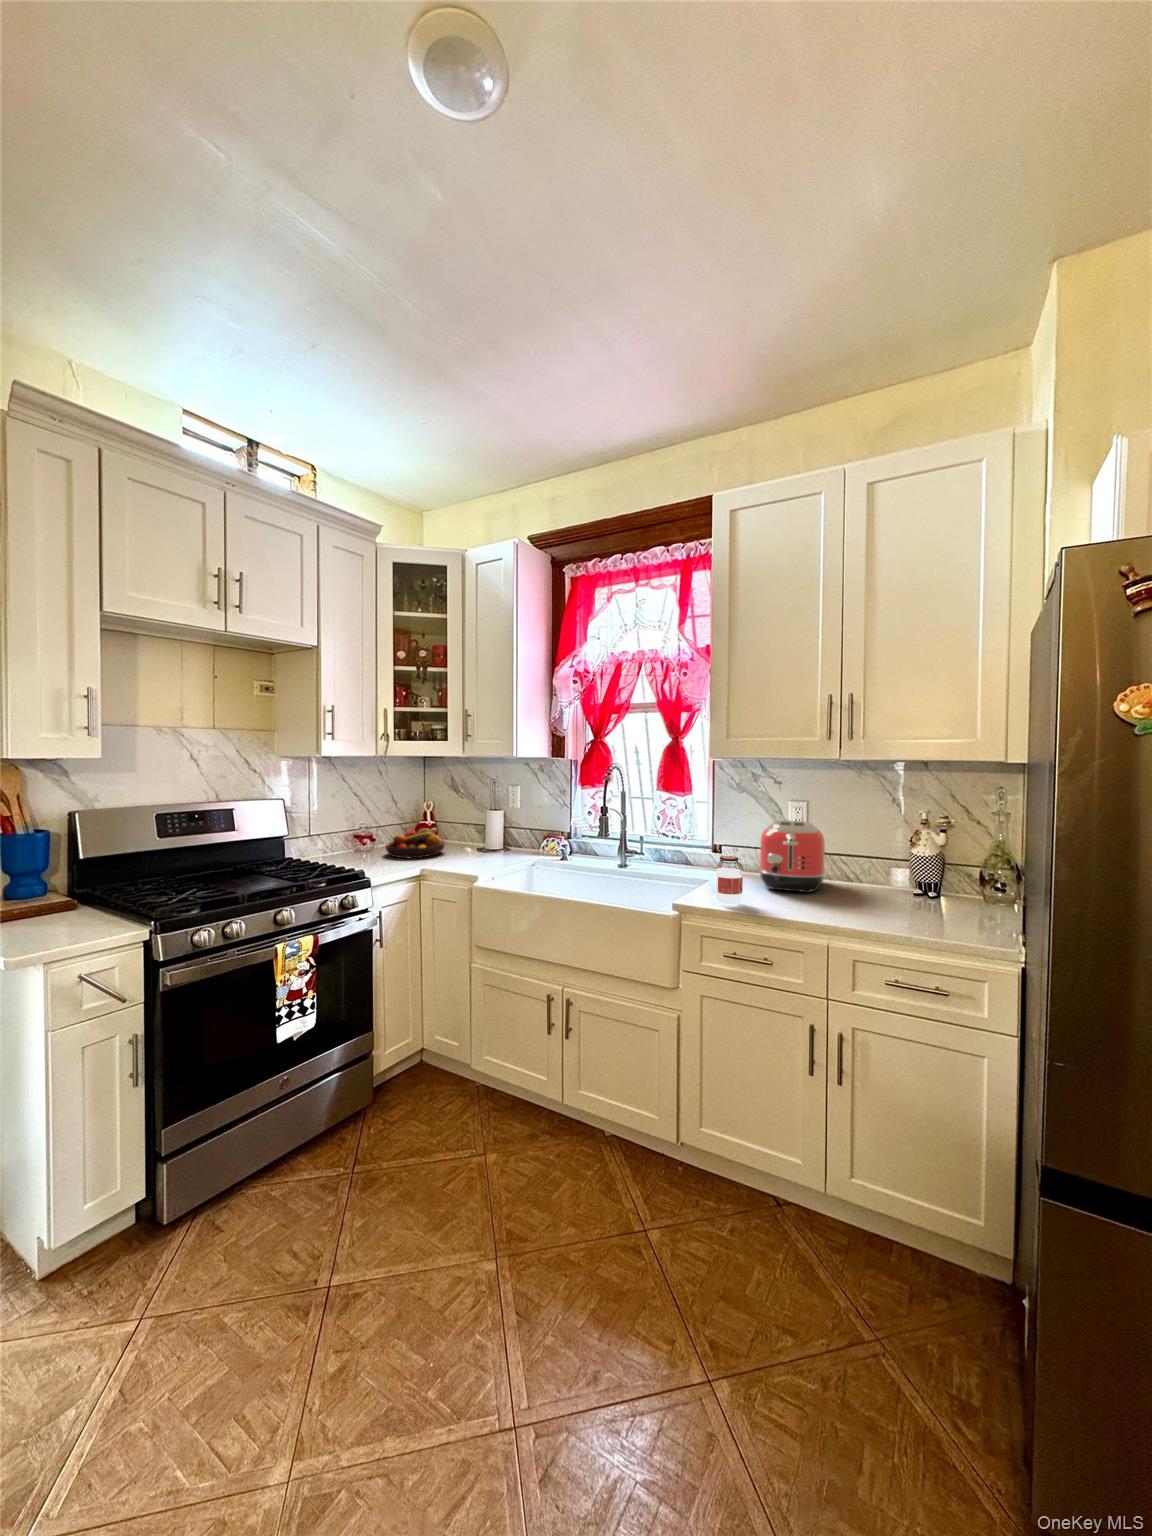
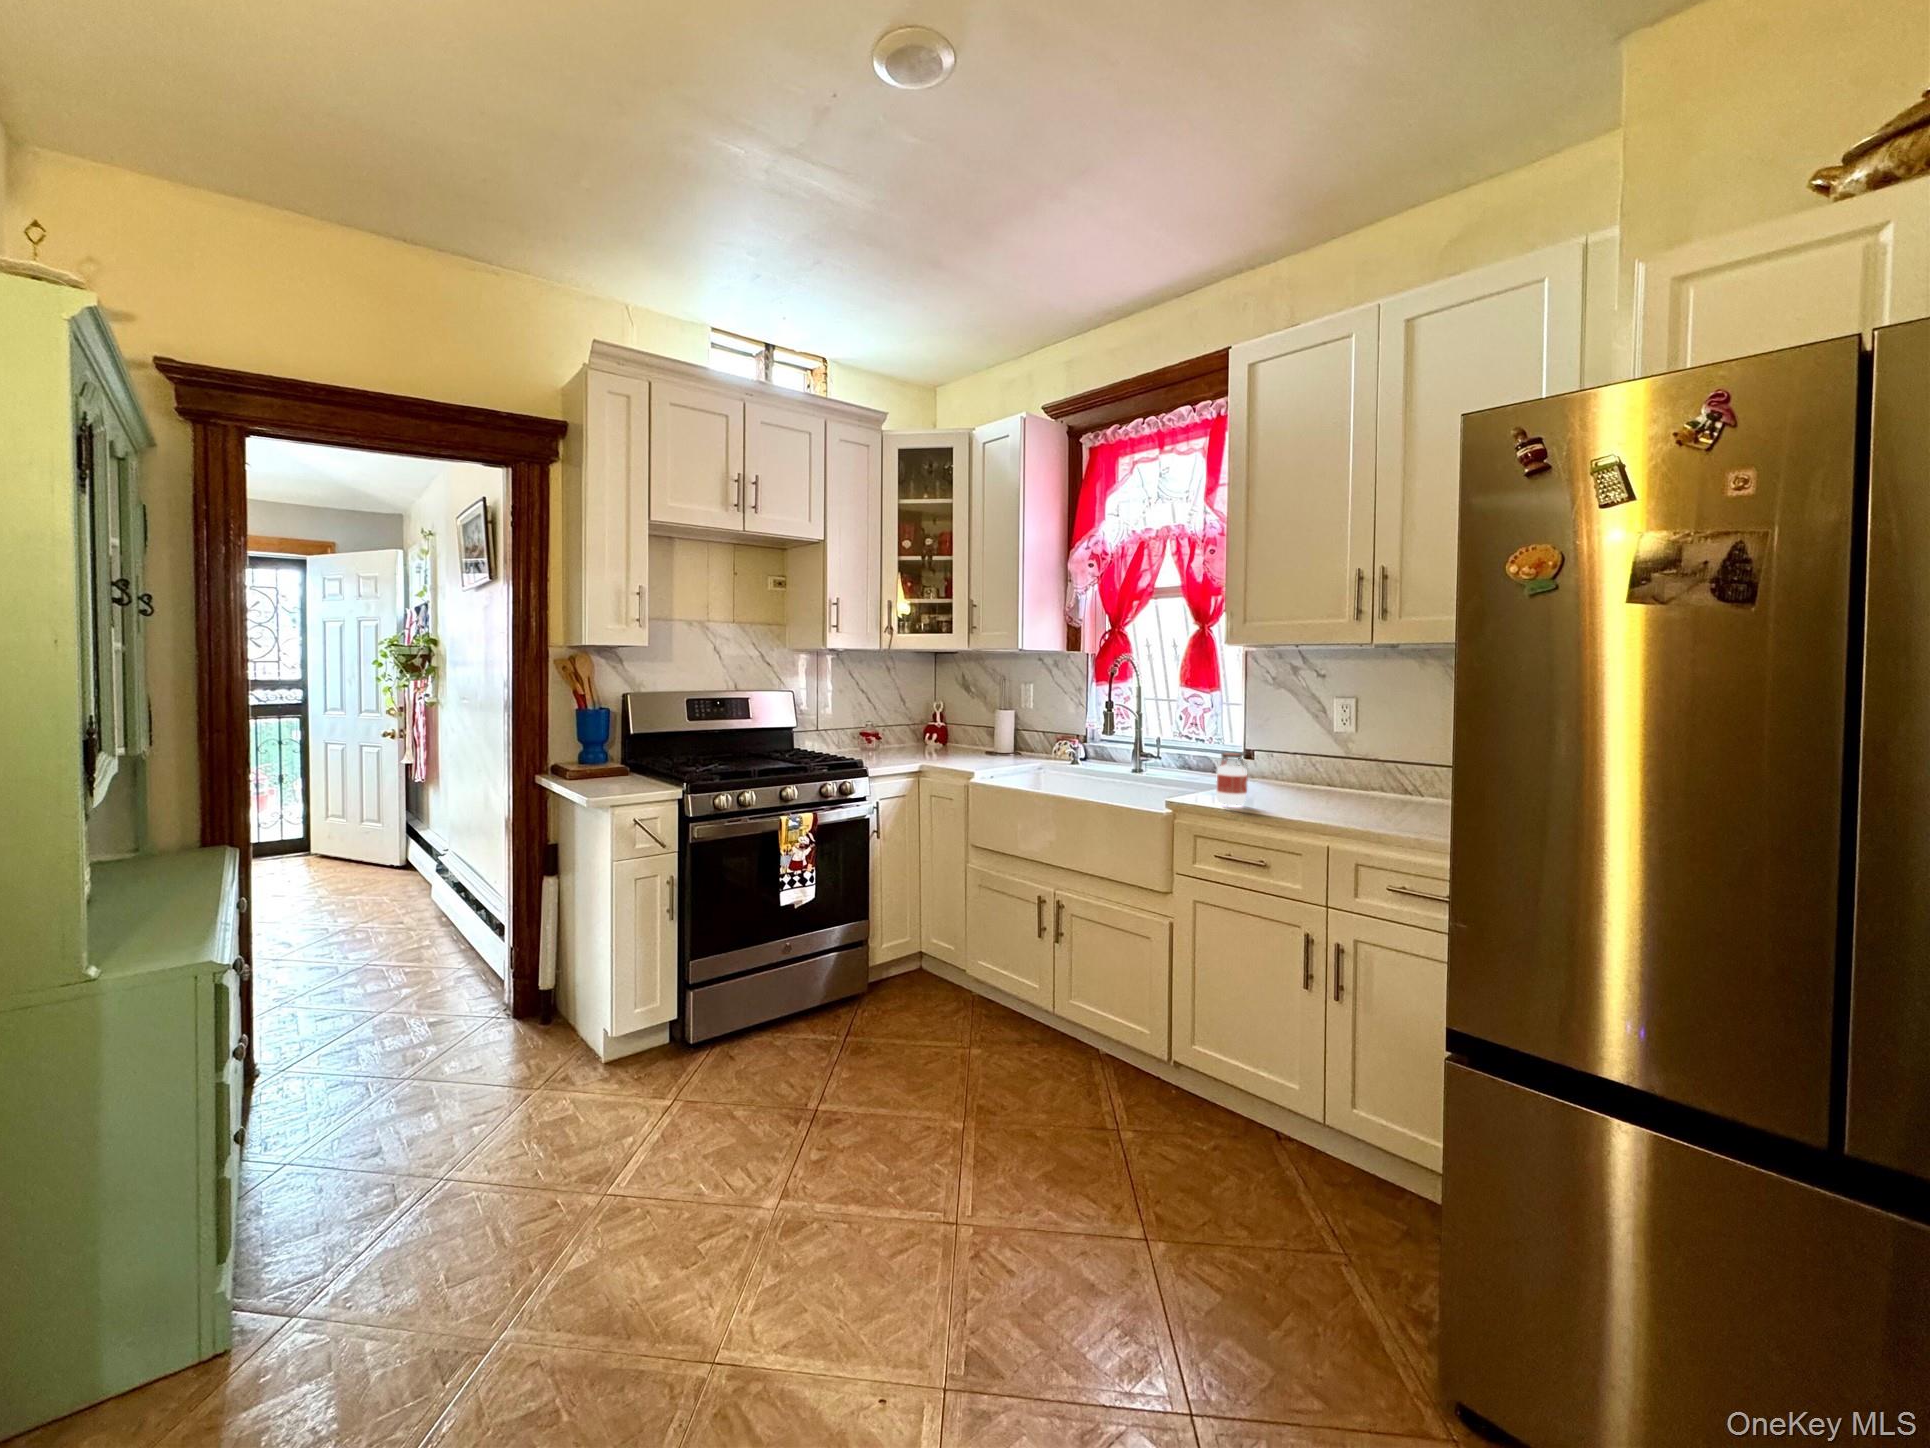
toaster: present [759,820,825,893] -> none [1284,721,1373,802]
fruit bowl: present [385,828,445,858] -> none [890,726,952,756]

